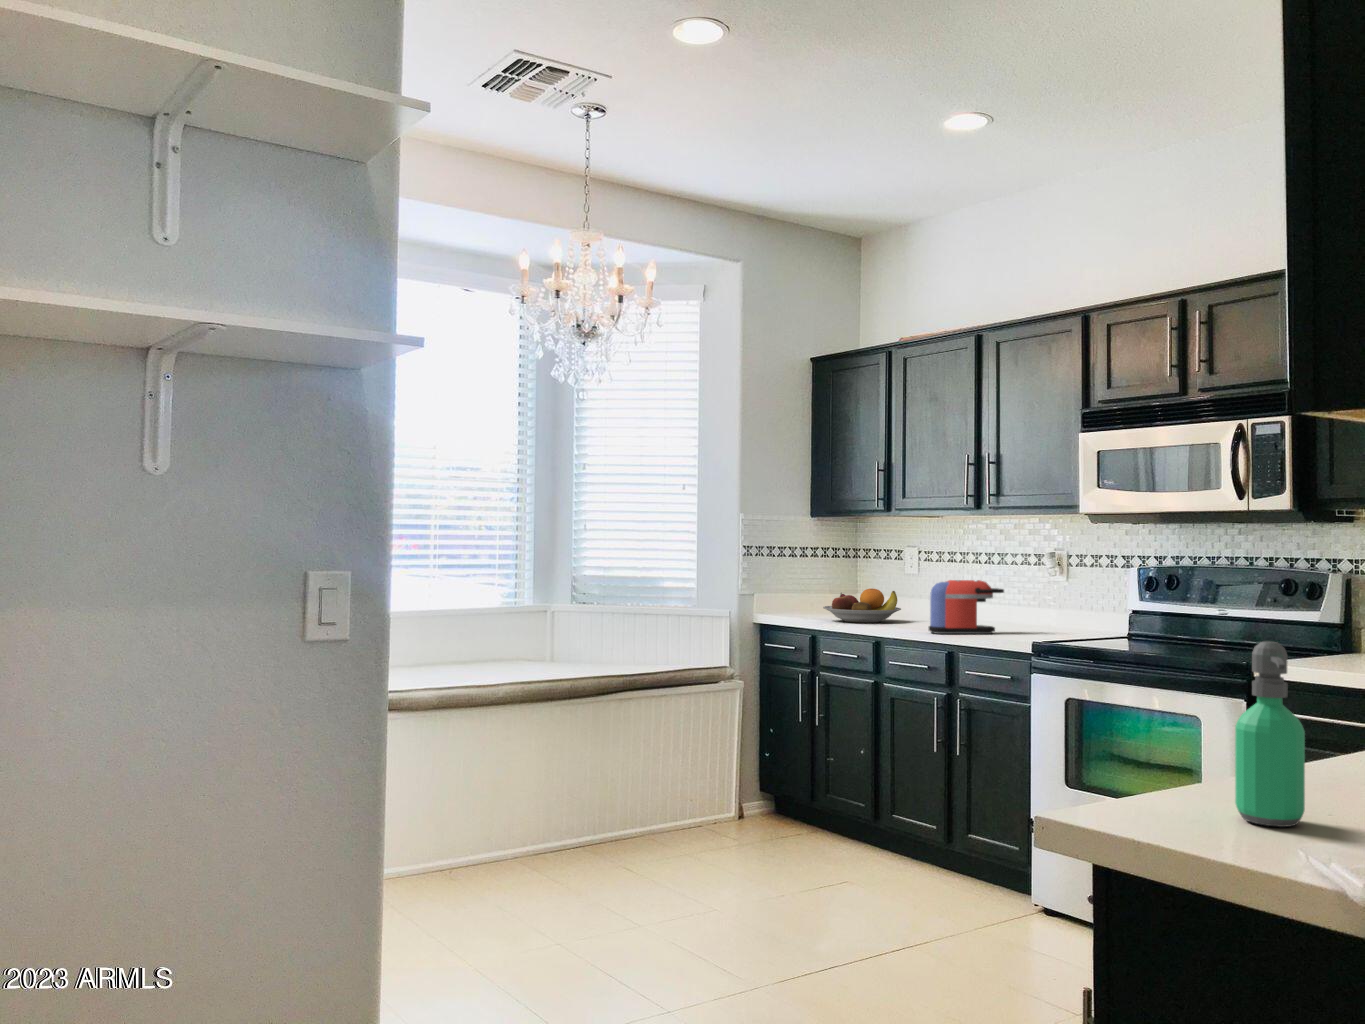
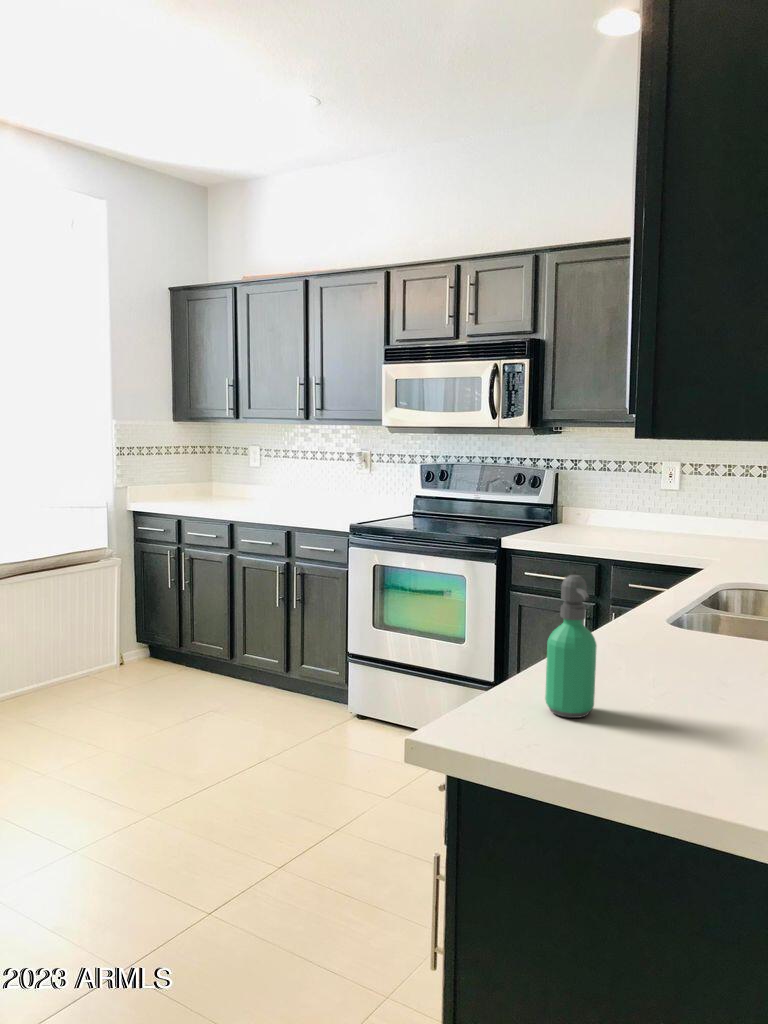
coffee maker: present [929,580,1004,634] -> none [270,475,326,517]
fruit bowl: present [823,588,901,623] -> none [185,479,247,506]

